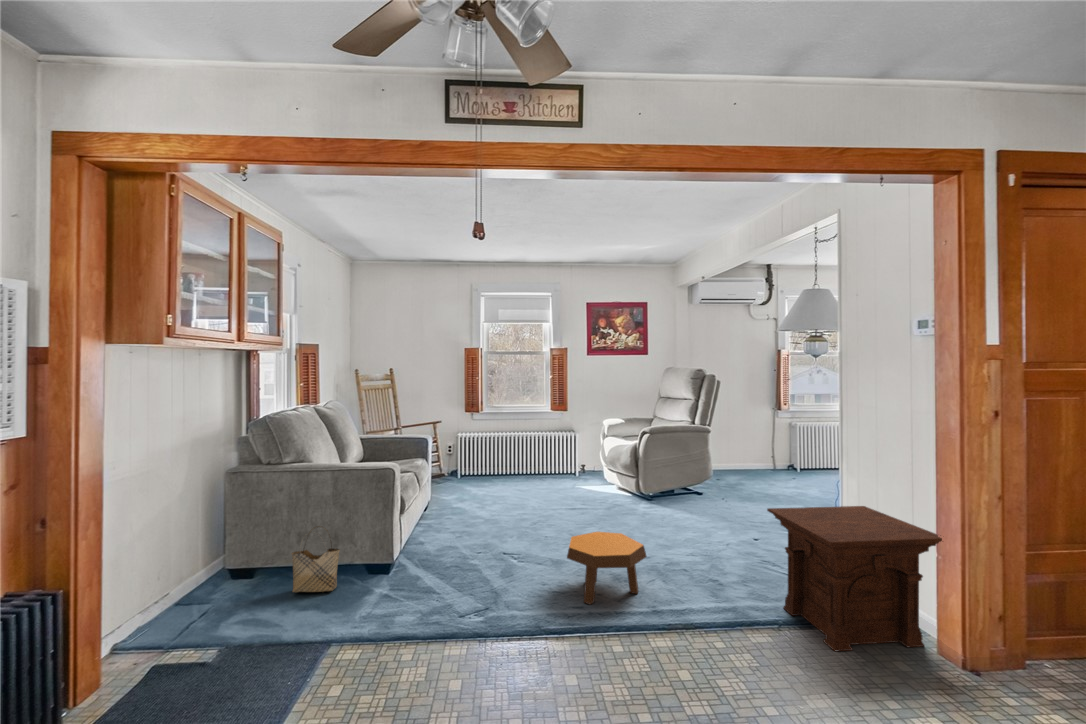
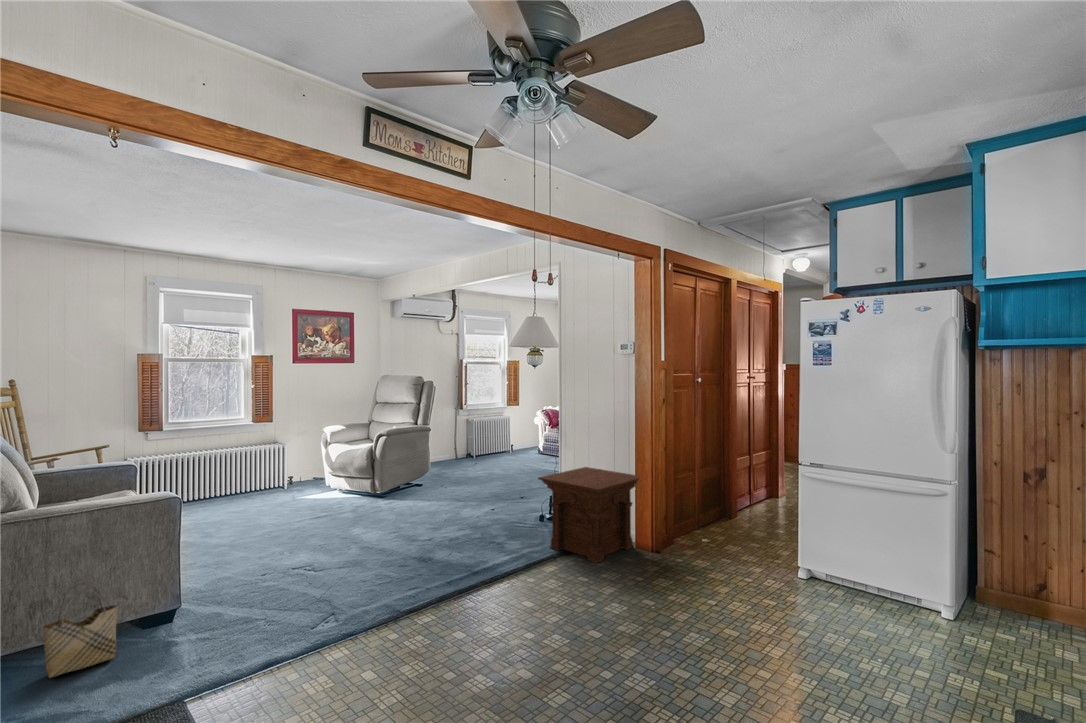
footstool: present [567,532,647,604] -> none [384,520,454,584]

